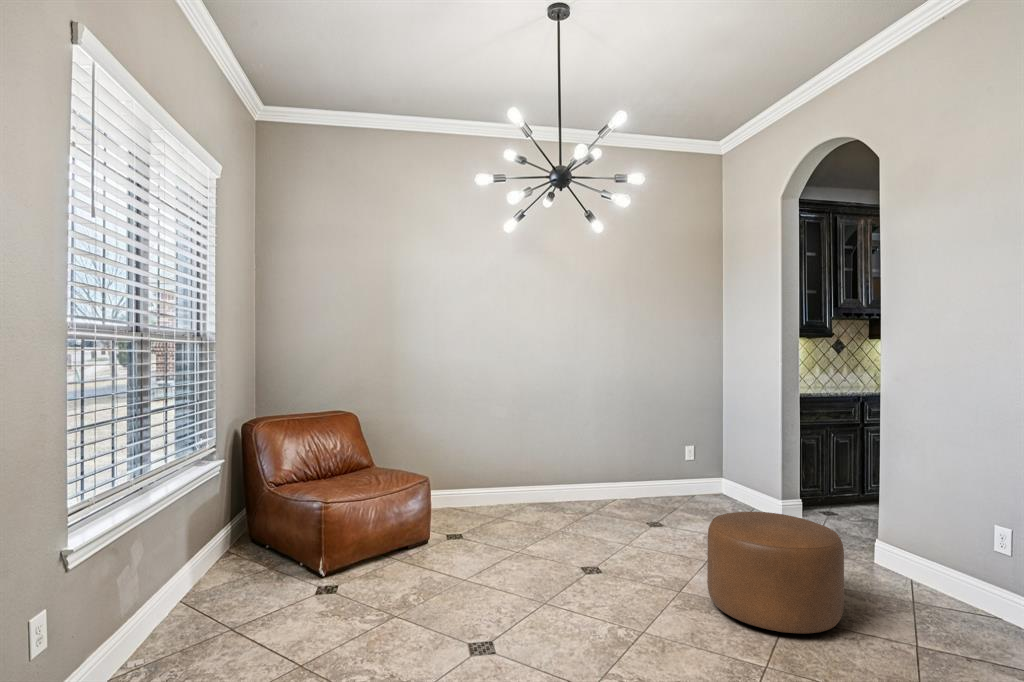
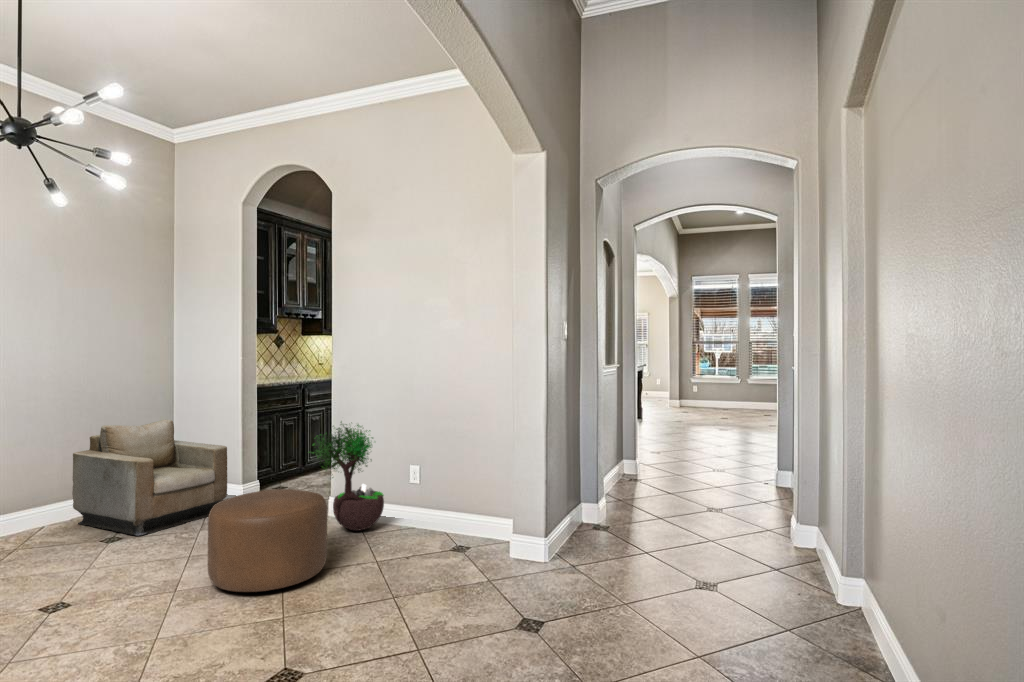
armchair: none [611,420,762,527] -> present [72,420,227,536]
potted tree: none [836,440,952,596] -> present [313,421,384,531]

